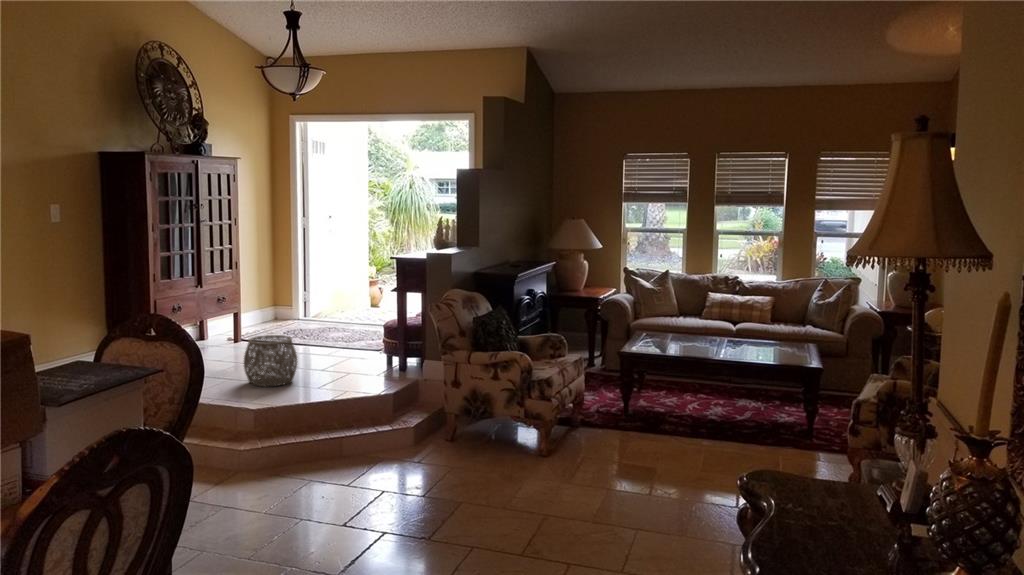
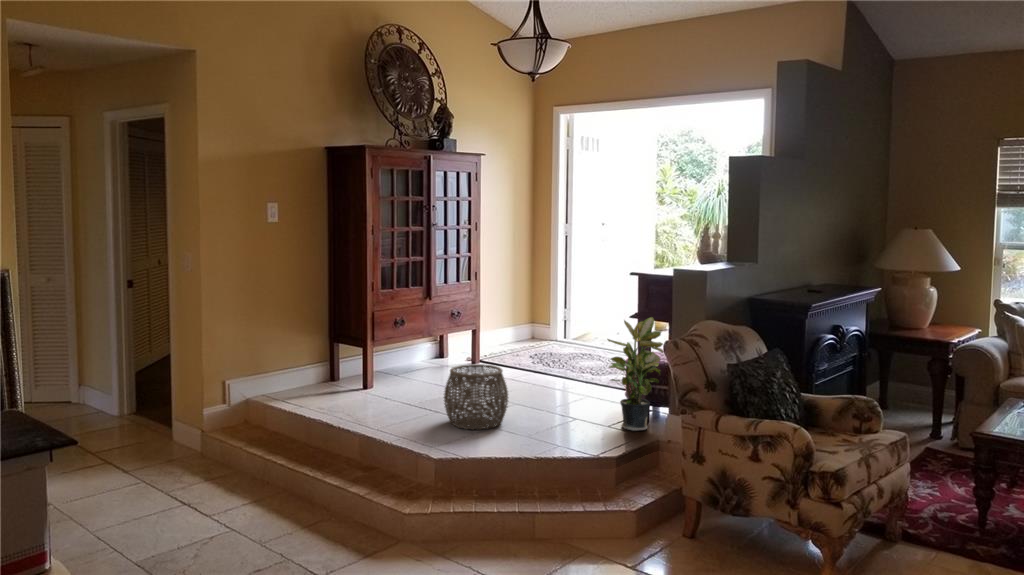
potted plant: none [373,290,419,376] -> present [607,317,663,431]

